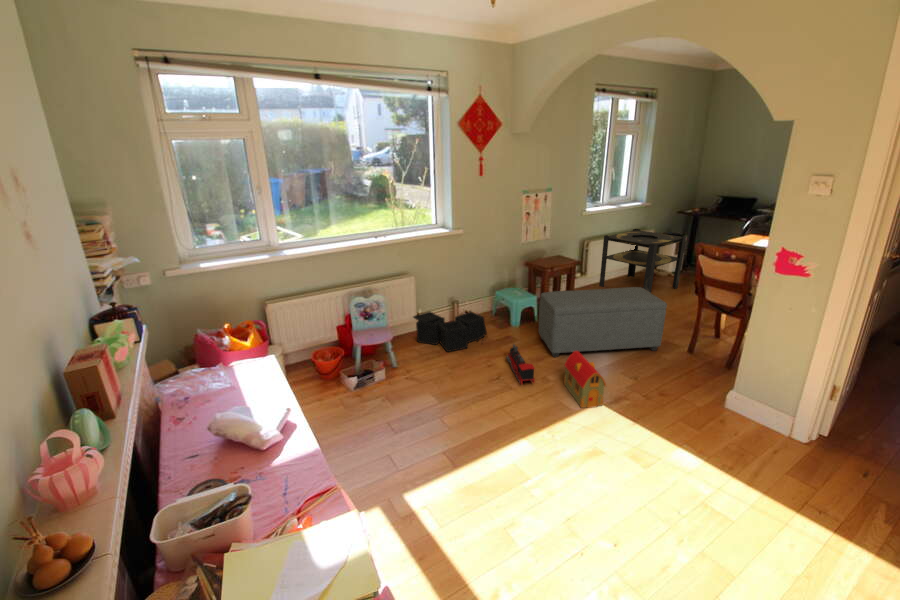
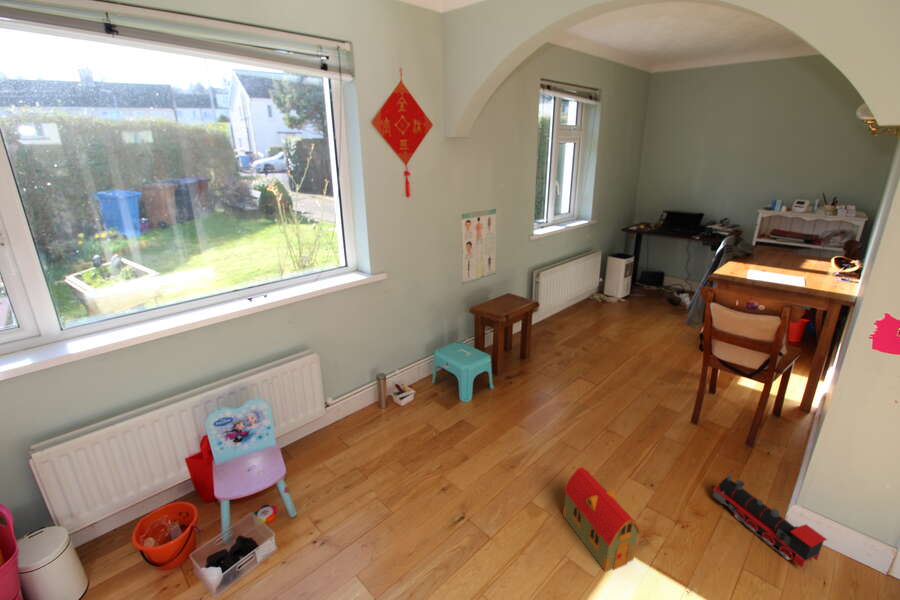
side table: present [599,229,686,293] -> none [551,252,645,339]
ottoman: present [539,287,667,357] -> none [502,340,672,457]
storage bin: present [413,311,487,352] -> none [319,389,431,466]
toy train: present [506,344,535,384] -> present [712,474,827,567]

